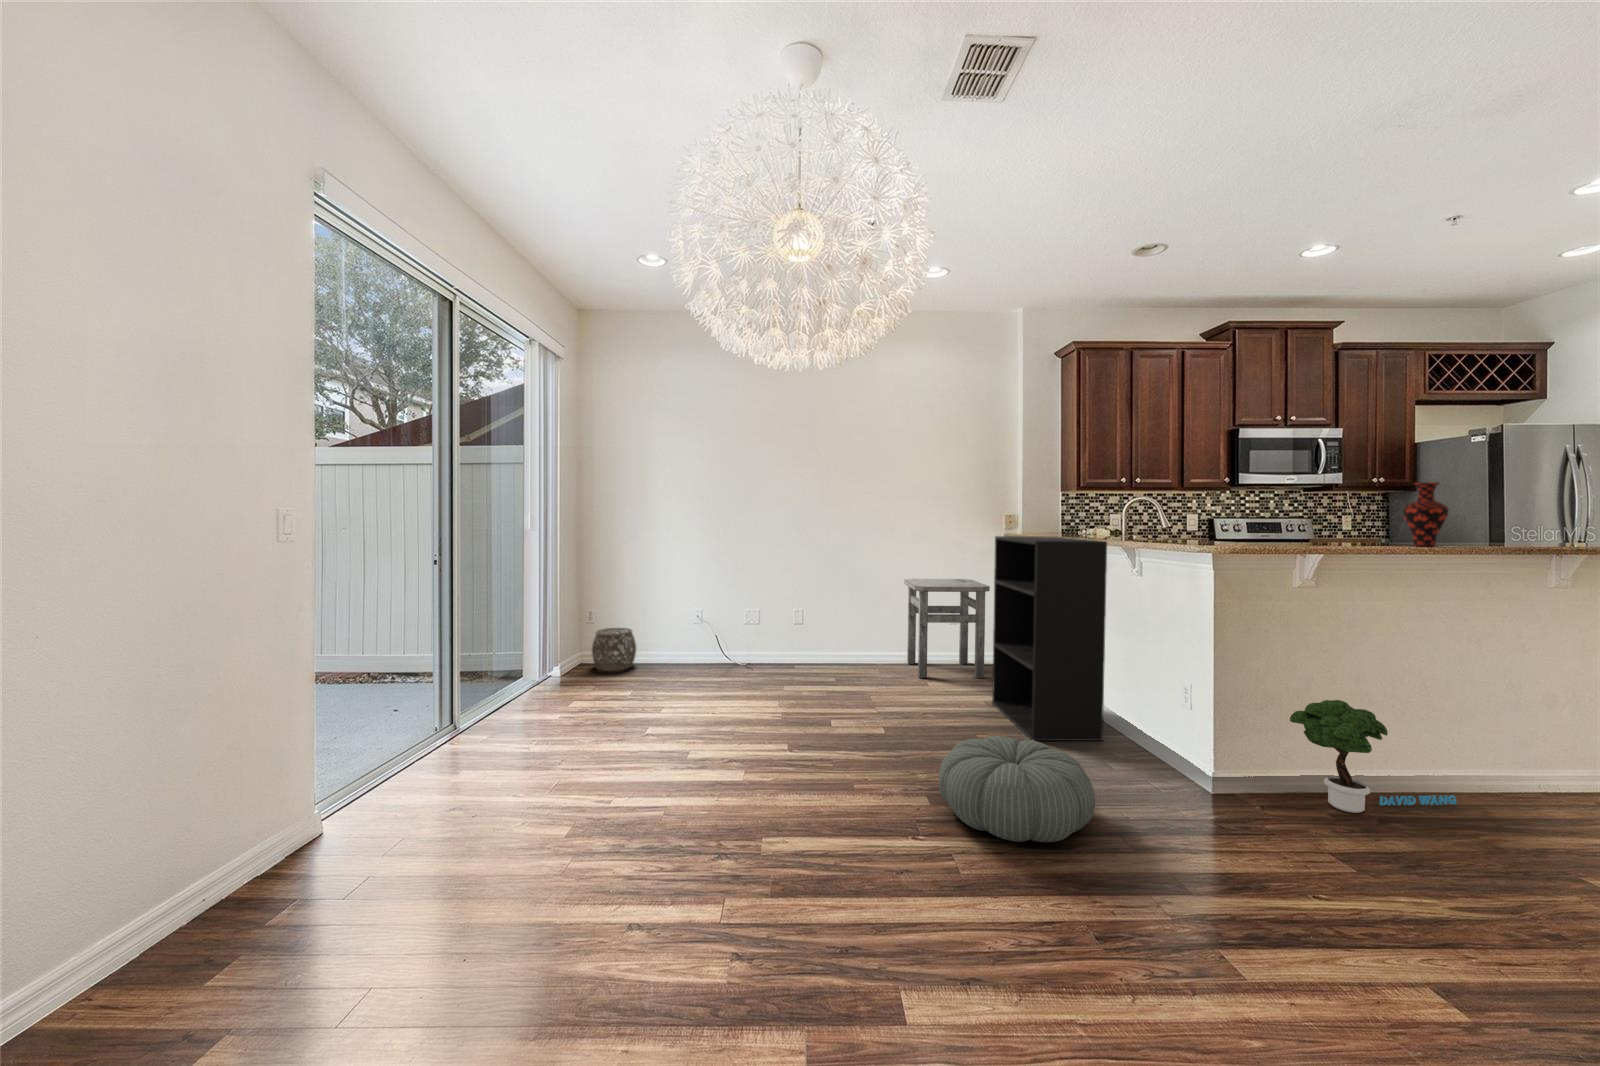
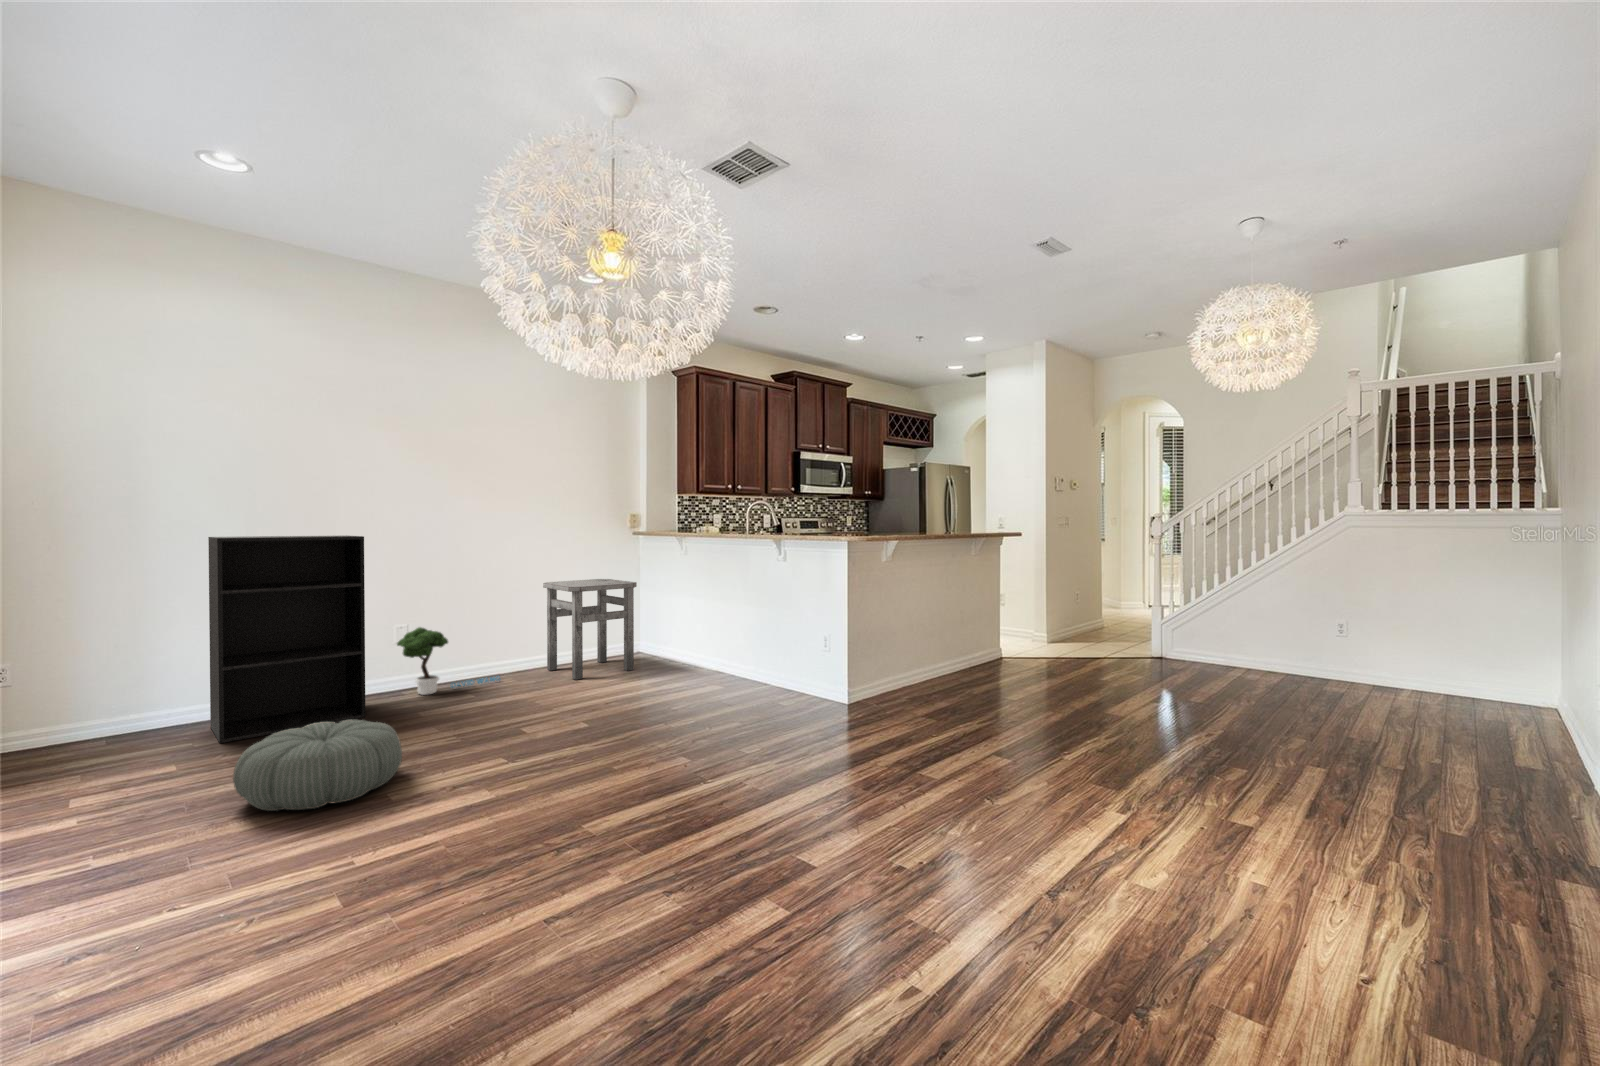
vase: present [1403,482,1449,546] -> none [905,494,925,534]
bookshelf: present [992,536,1107,741] -> present [208,535,366,743]
woven basket: present [592,628,636,671] -> none [72,683,165,752]
potted tree: present [1290,700,1456,813] -> present [397,627,500,695]
pouf: present [939,736,1095,842] -> present [233,720,402,811]

